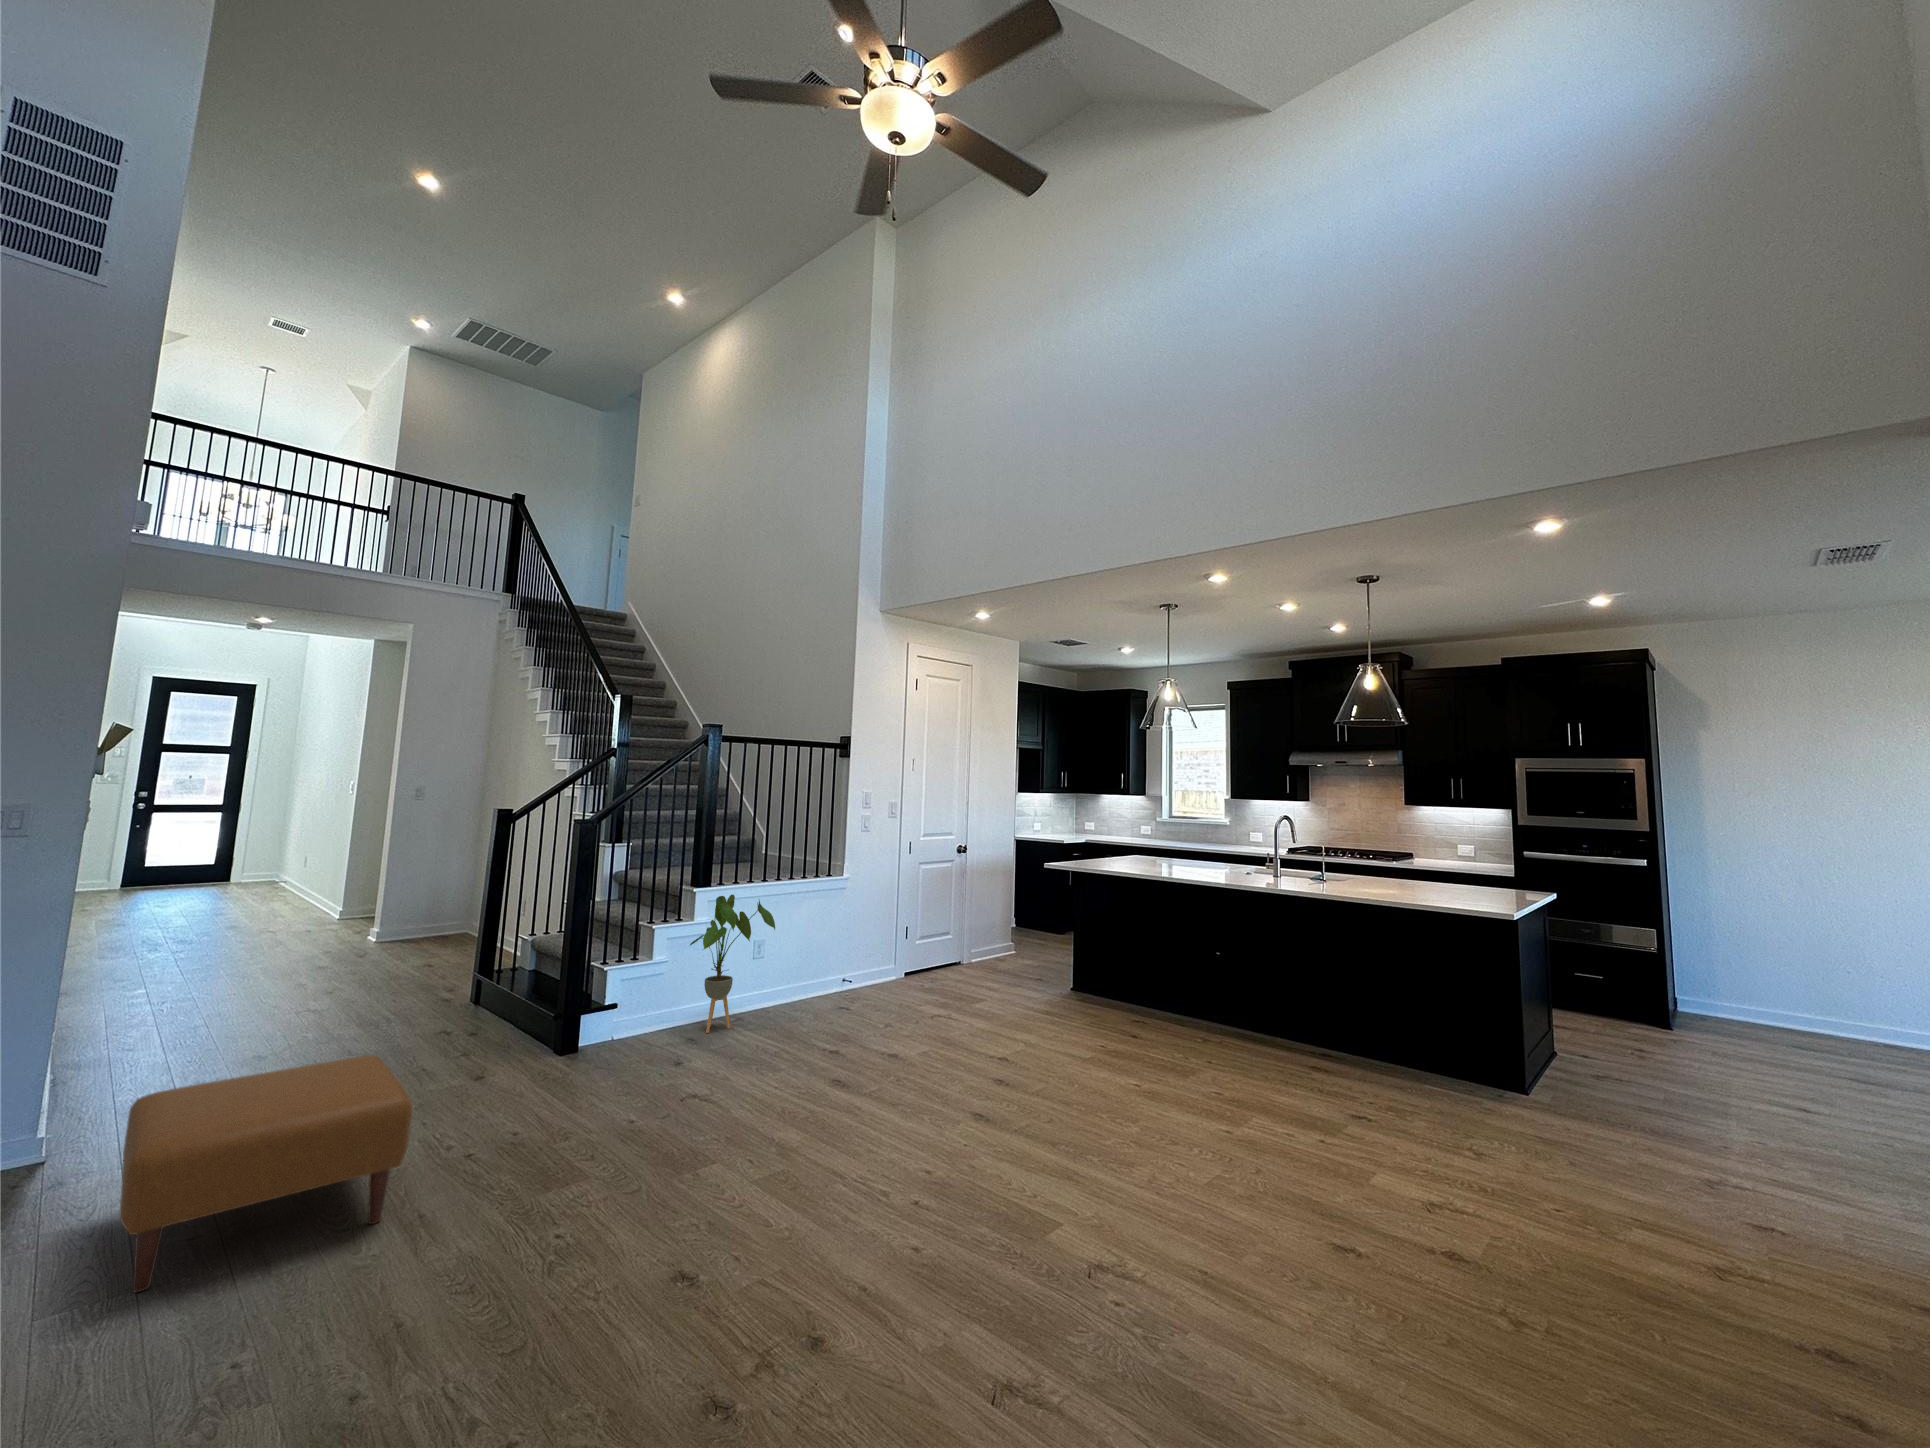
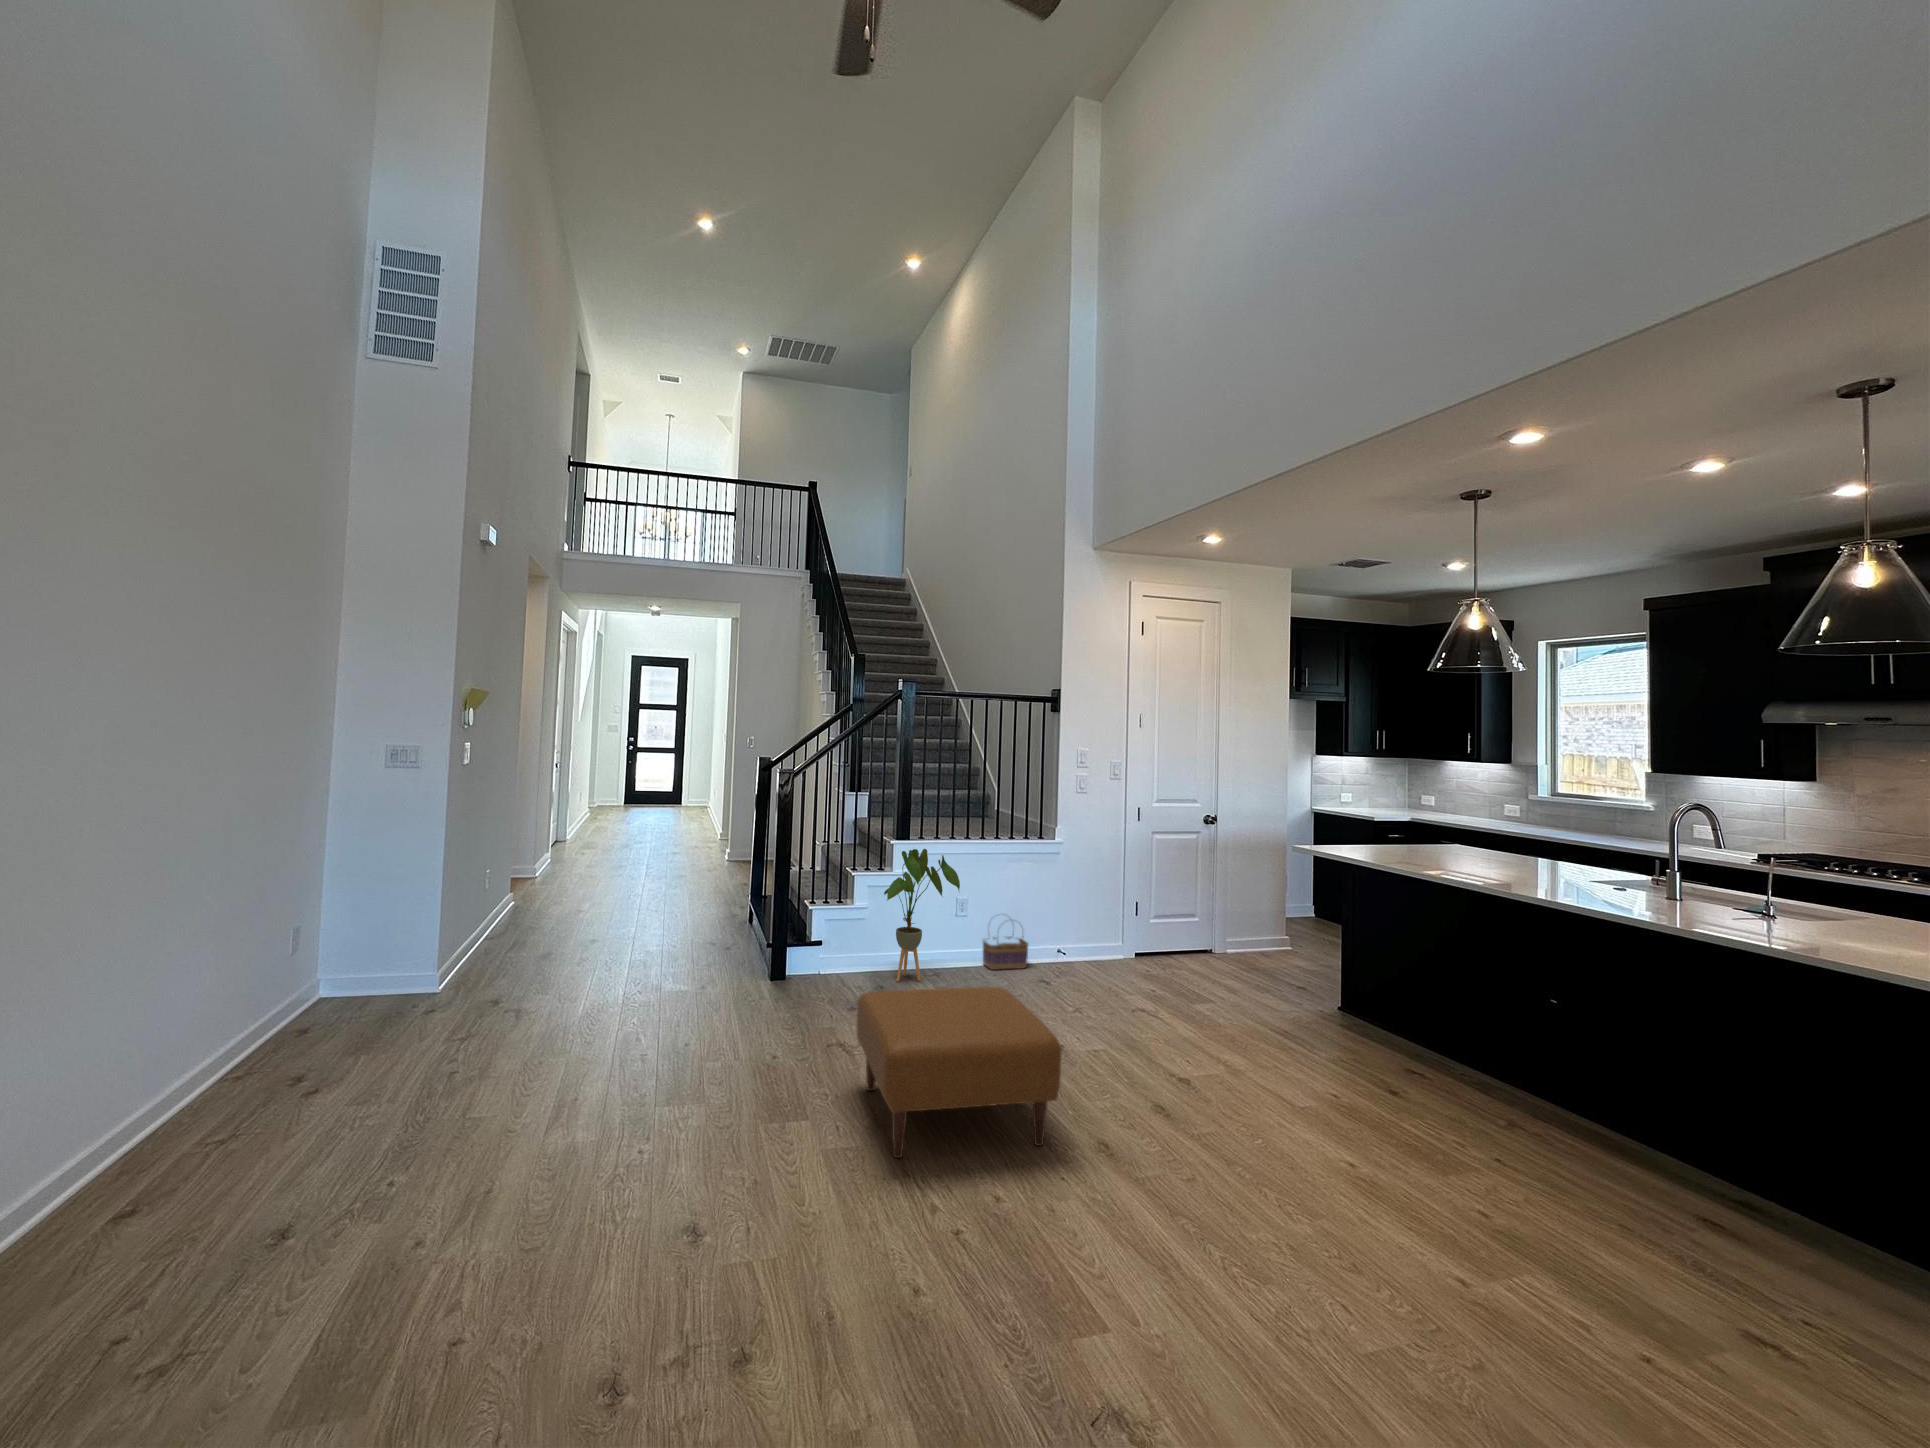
basket: none [779,952,825,1008] -> present [983,919,1028,970]
ottoman: present [120,1056,413,1292] -> present [857,987,1062,1158]

